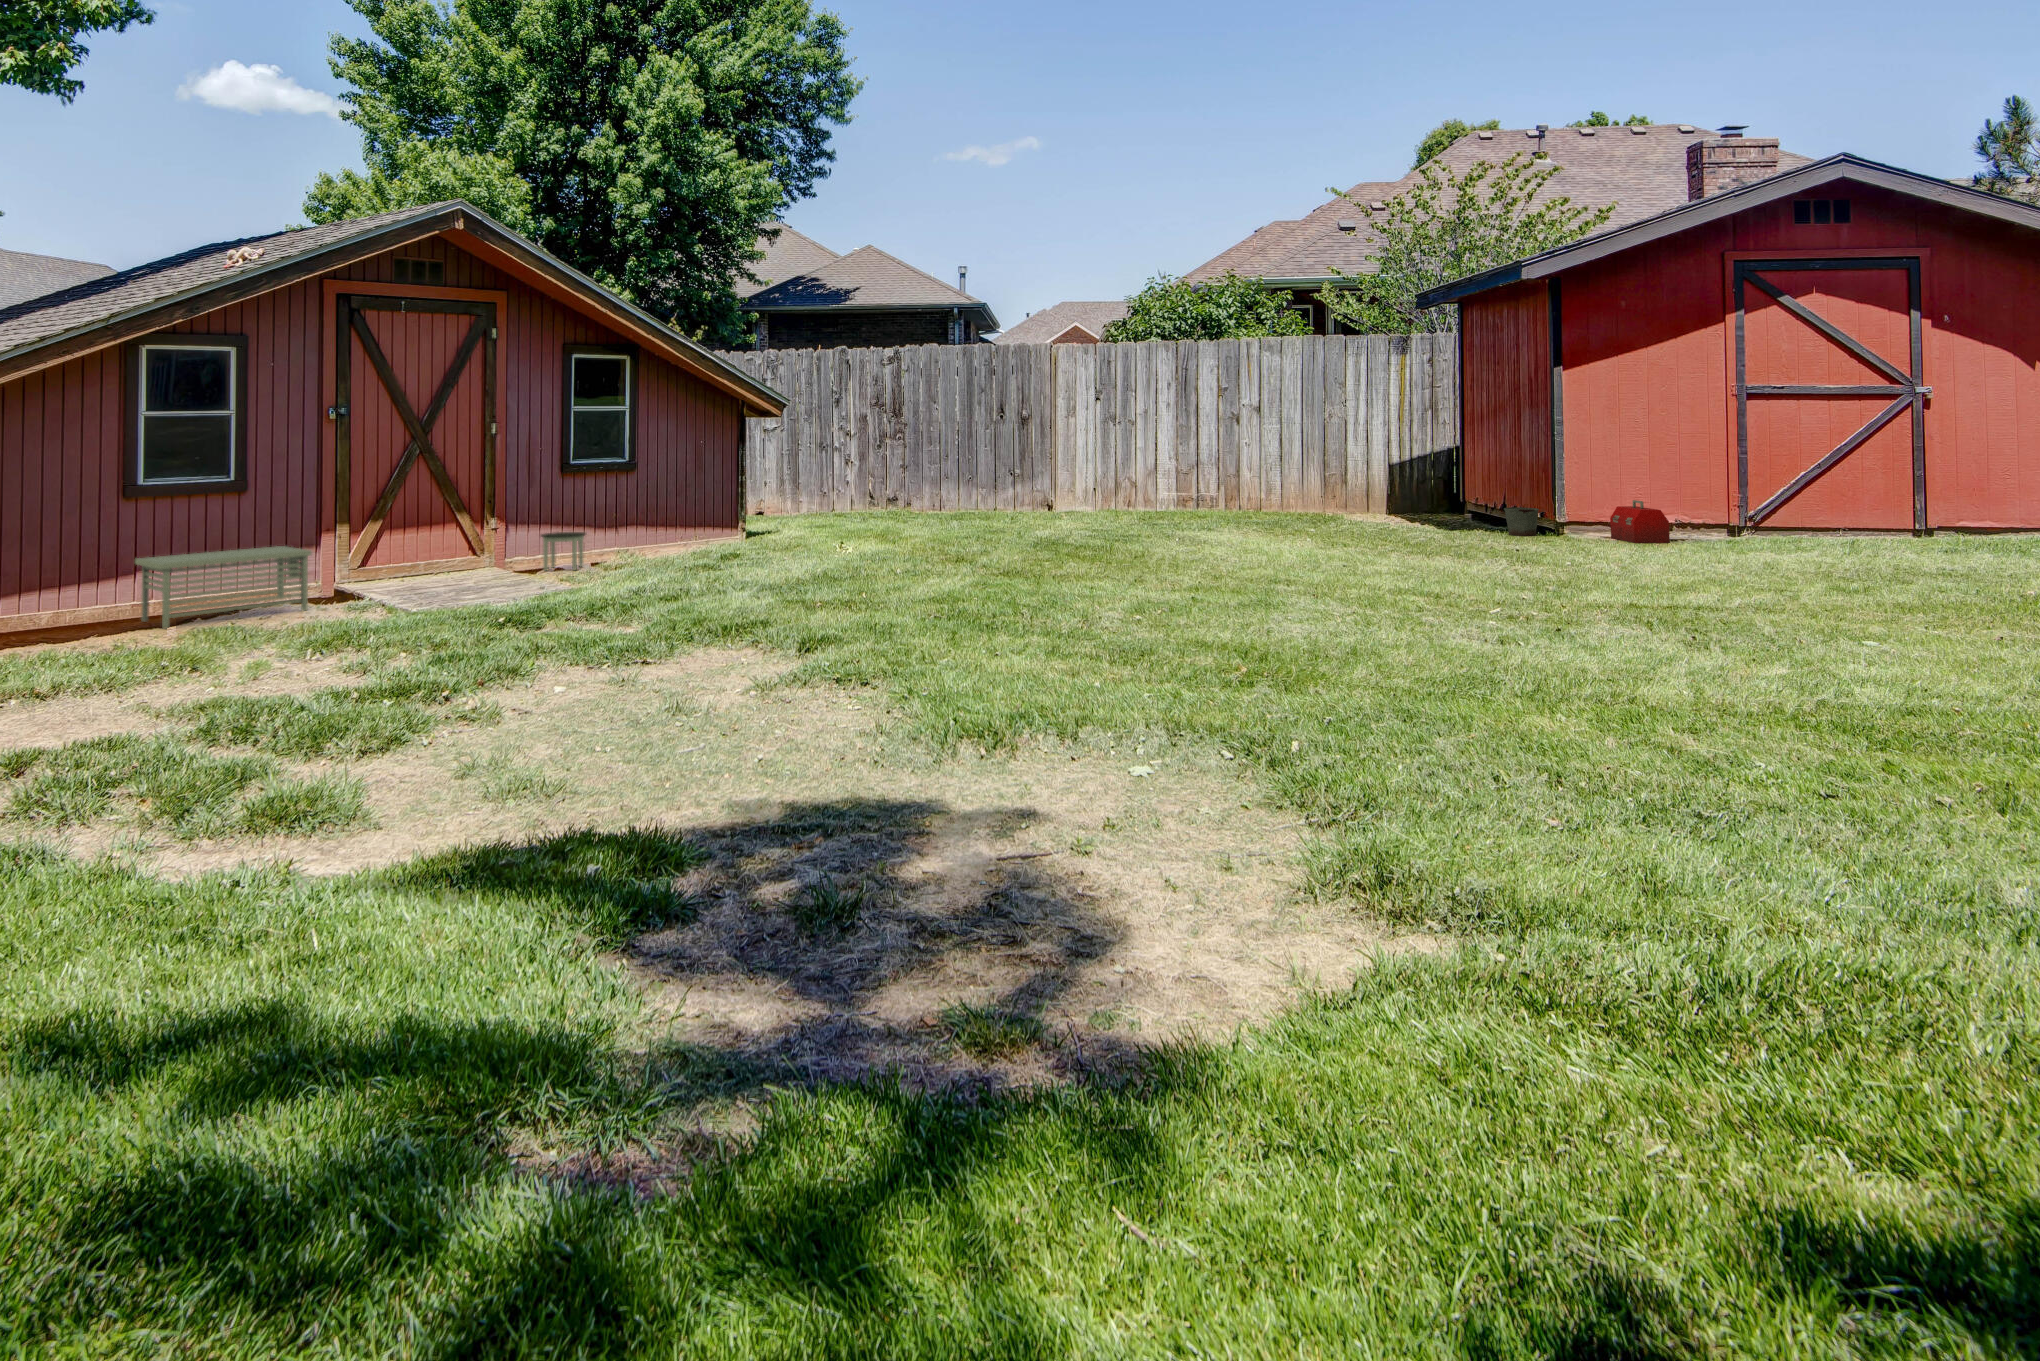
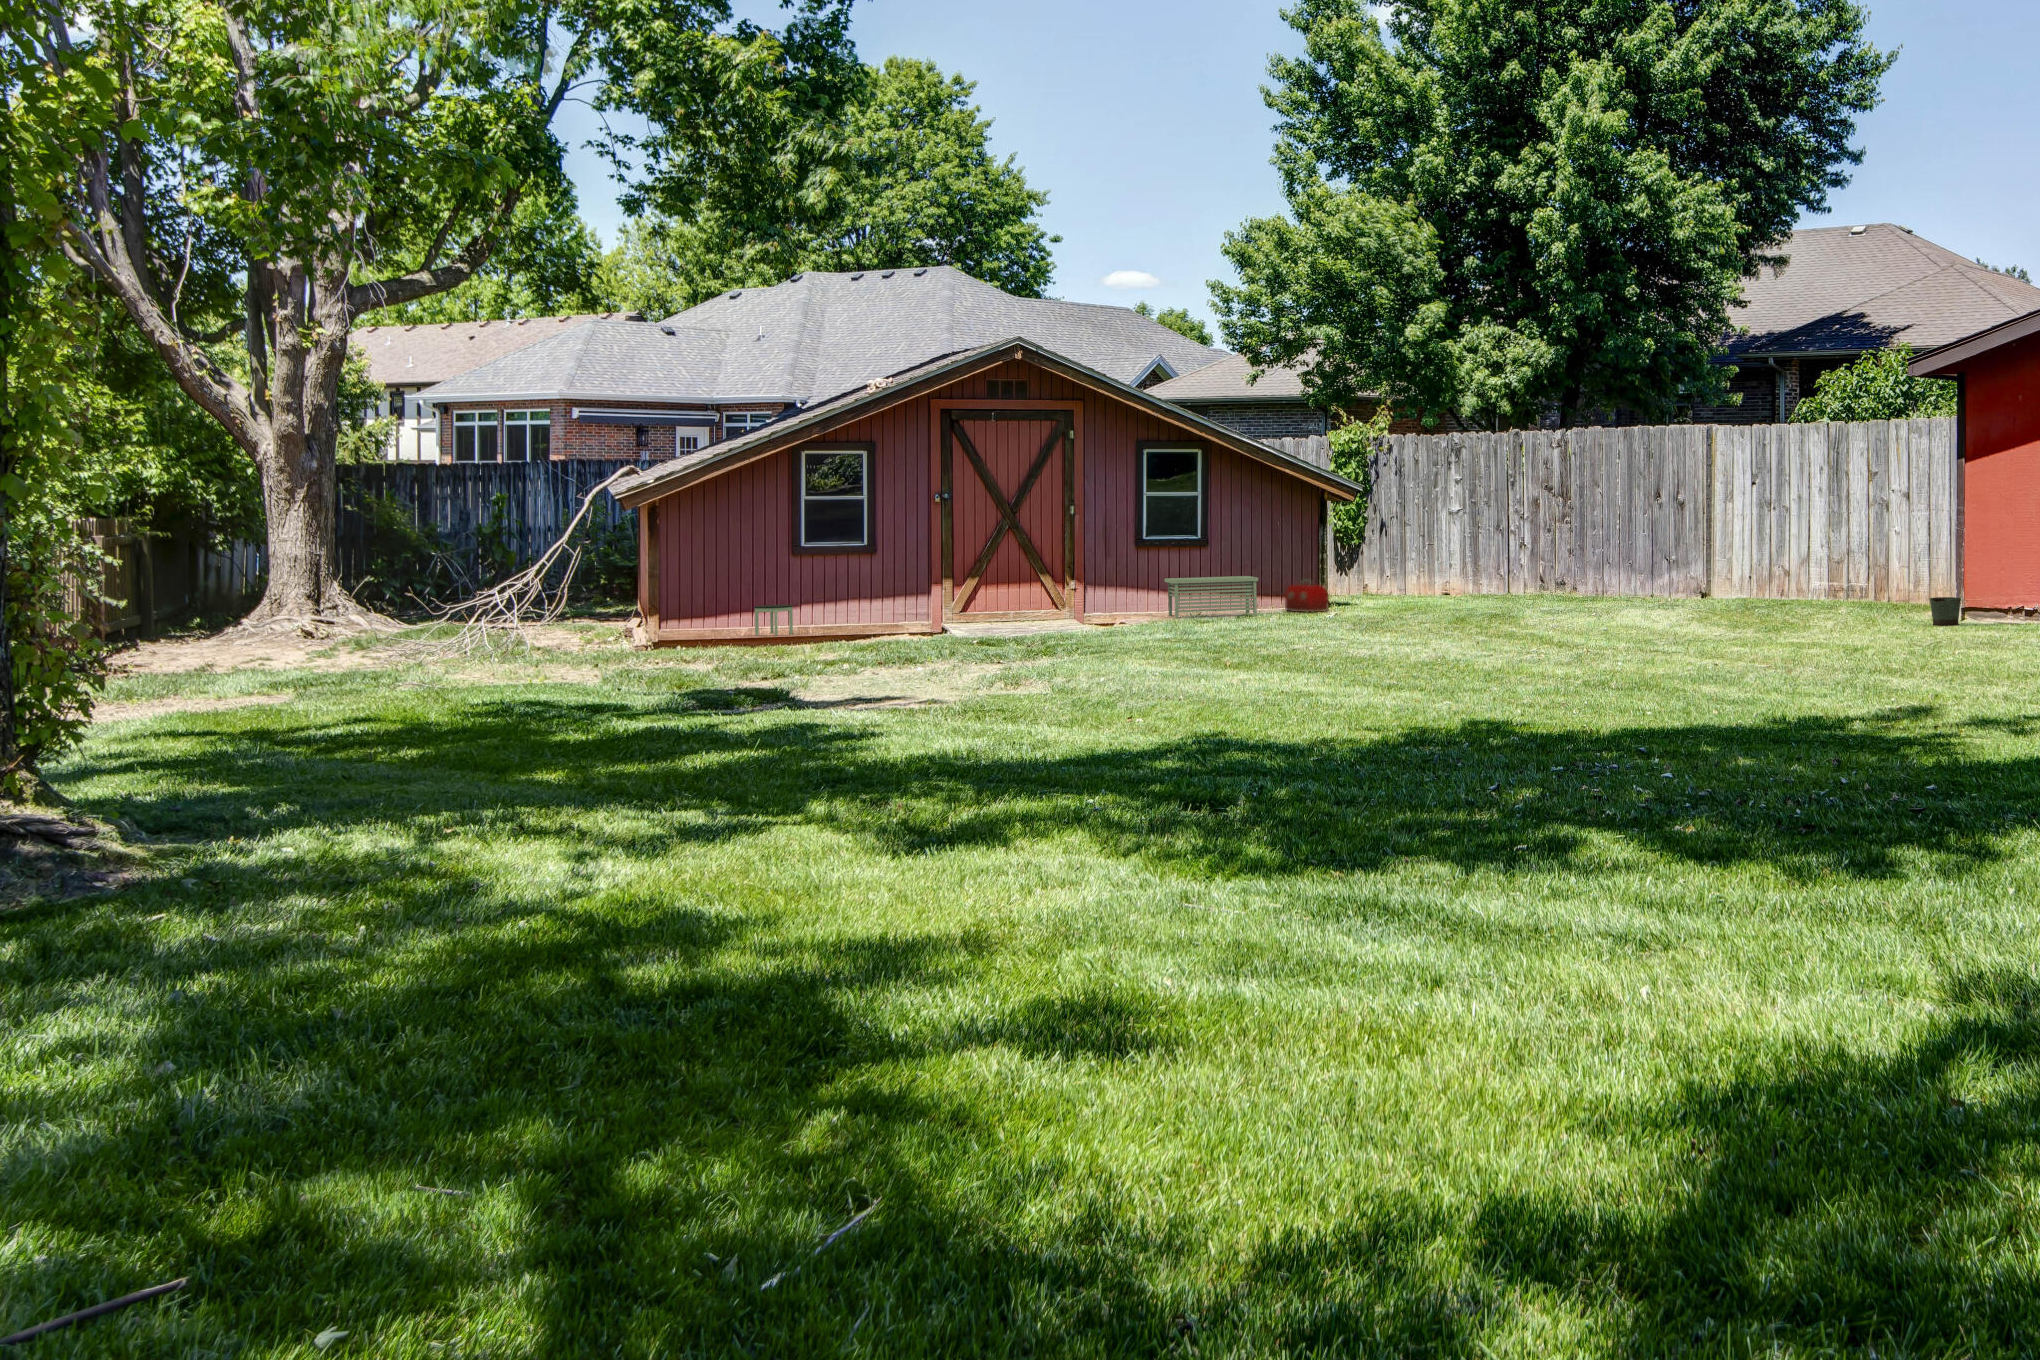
toolbox: present [1610,500,1670,543] -> present [1285,581,1329,613]
round table: present [541,532,586,571] -> present [754,605,793,636]
storage bench: present [135,546,312,628] -> present [1165,576,1258,618]

